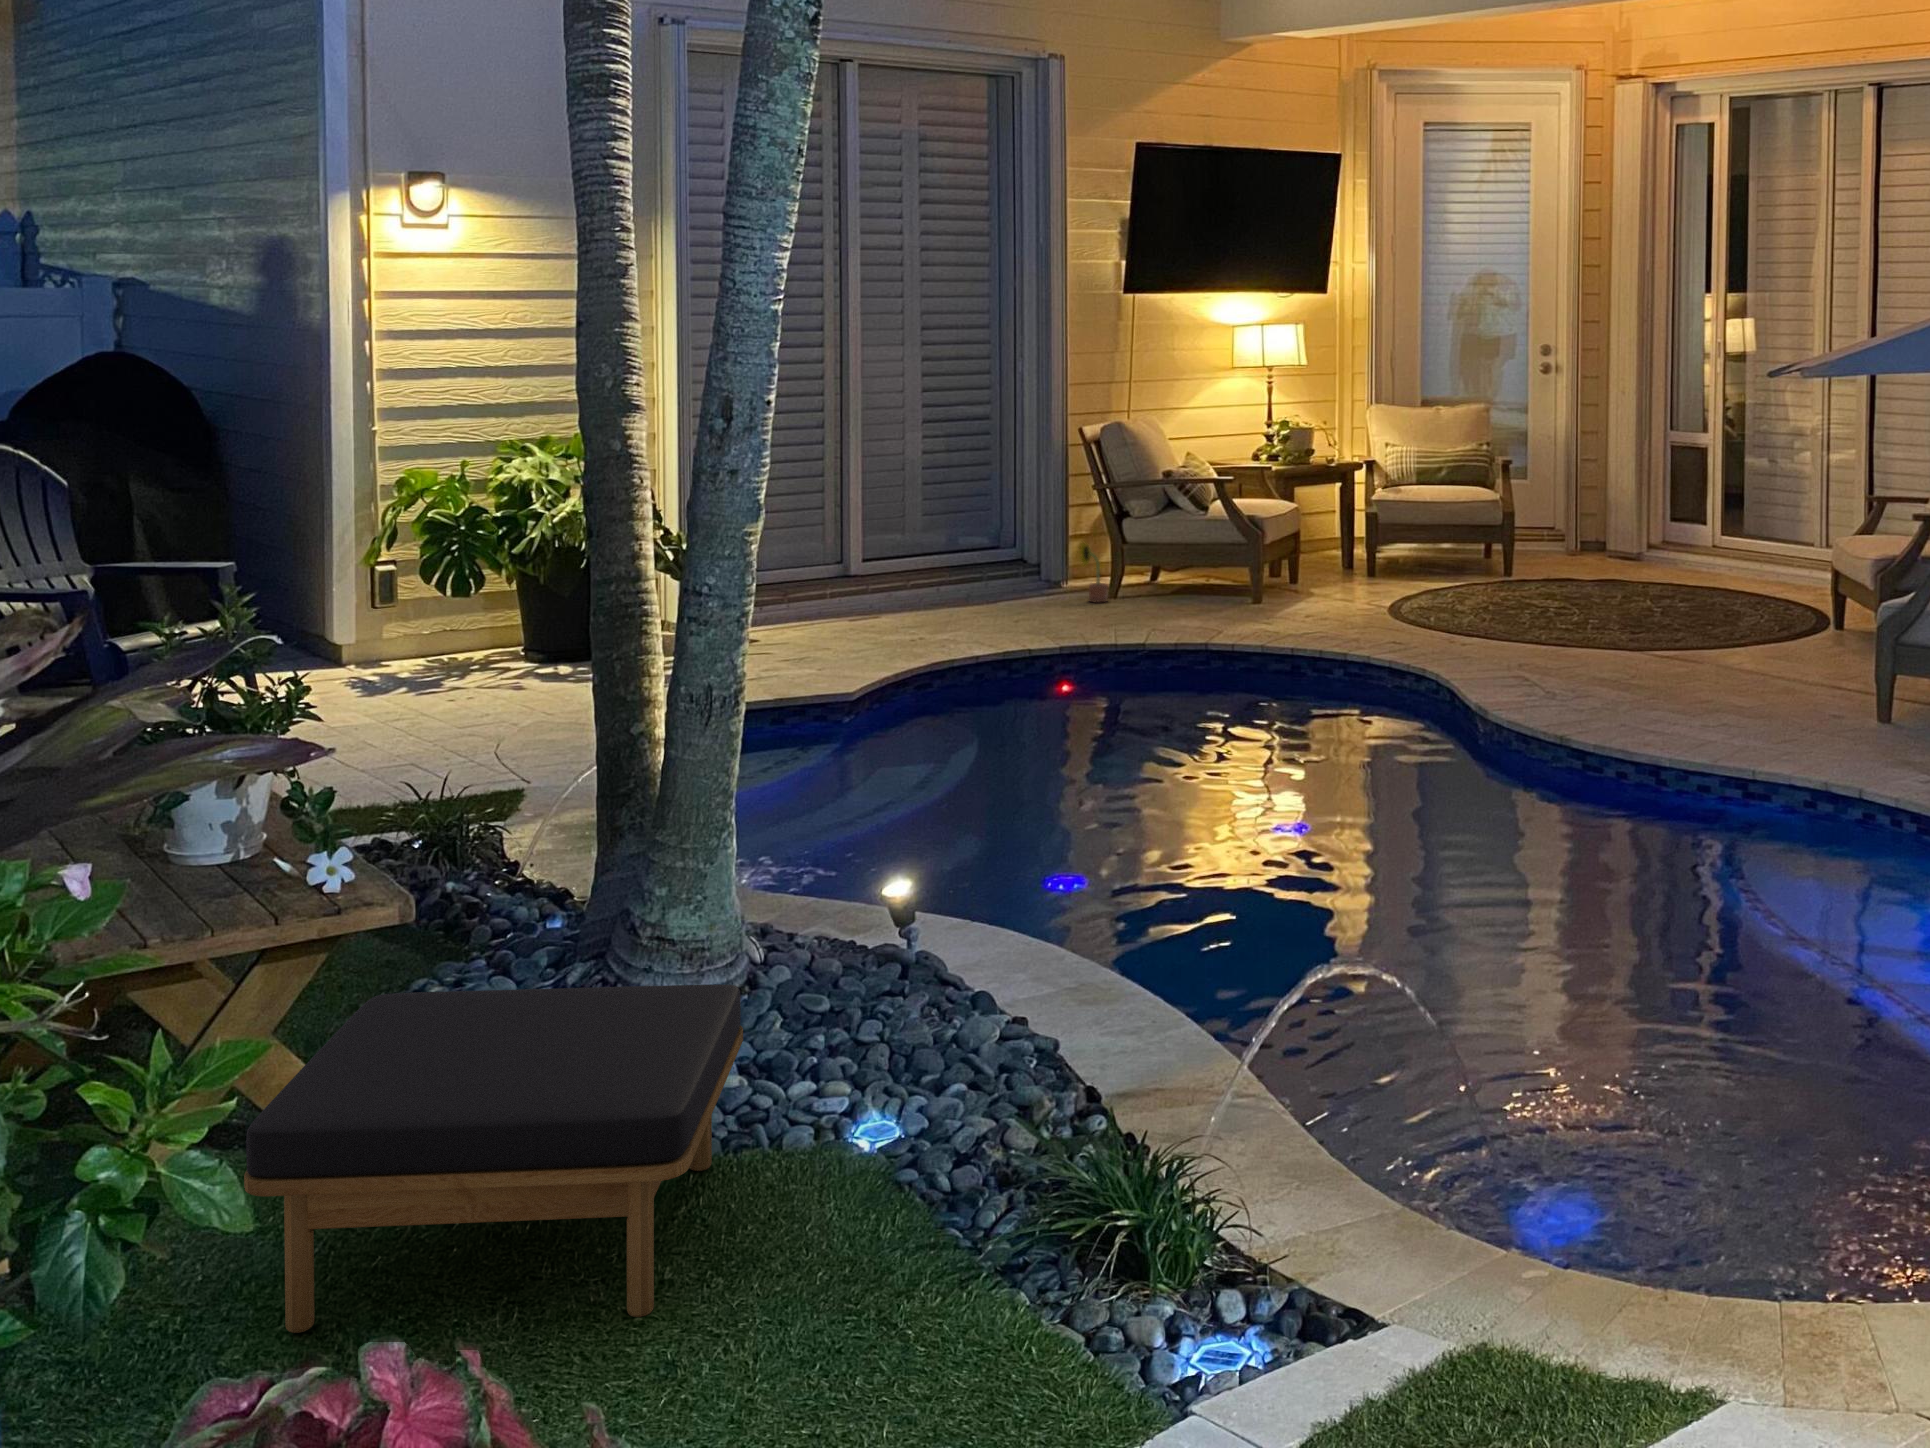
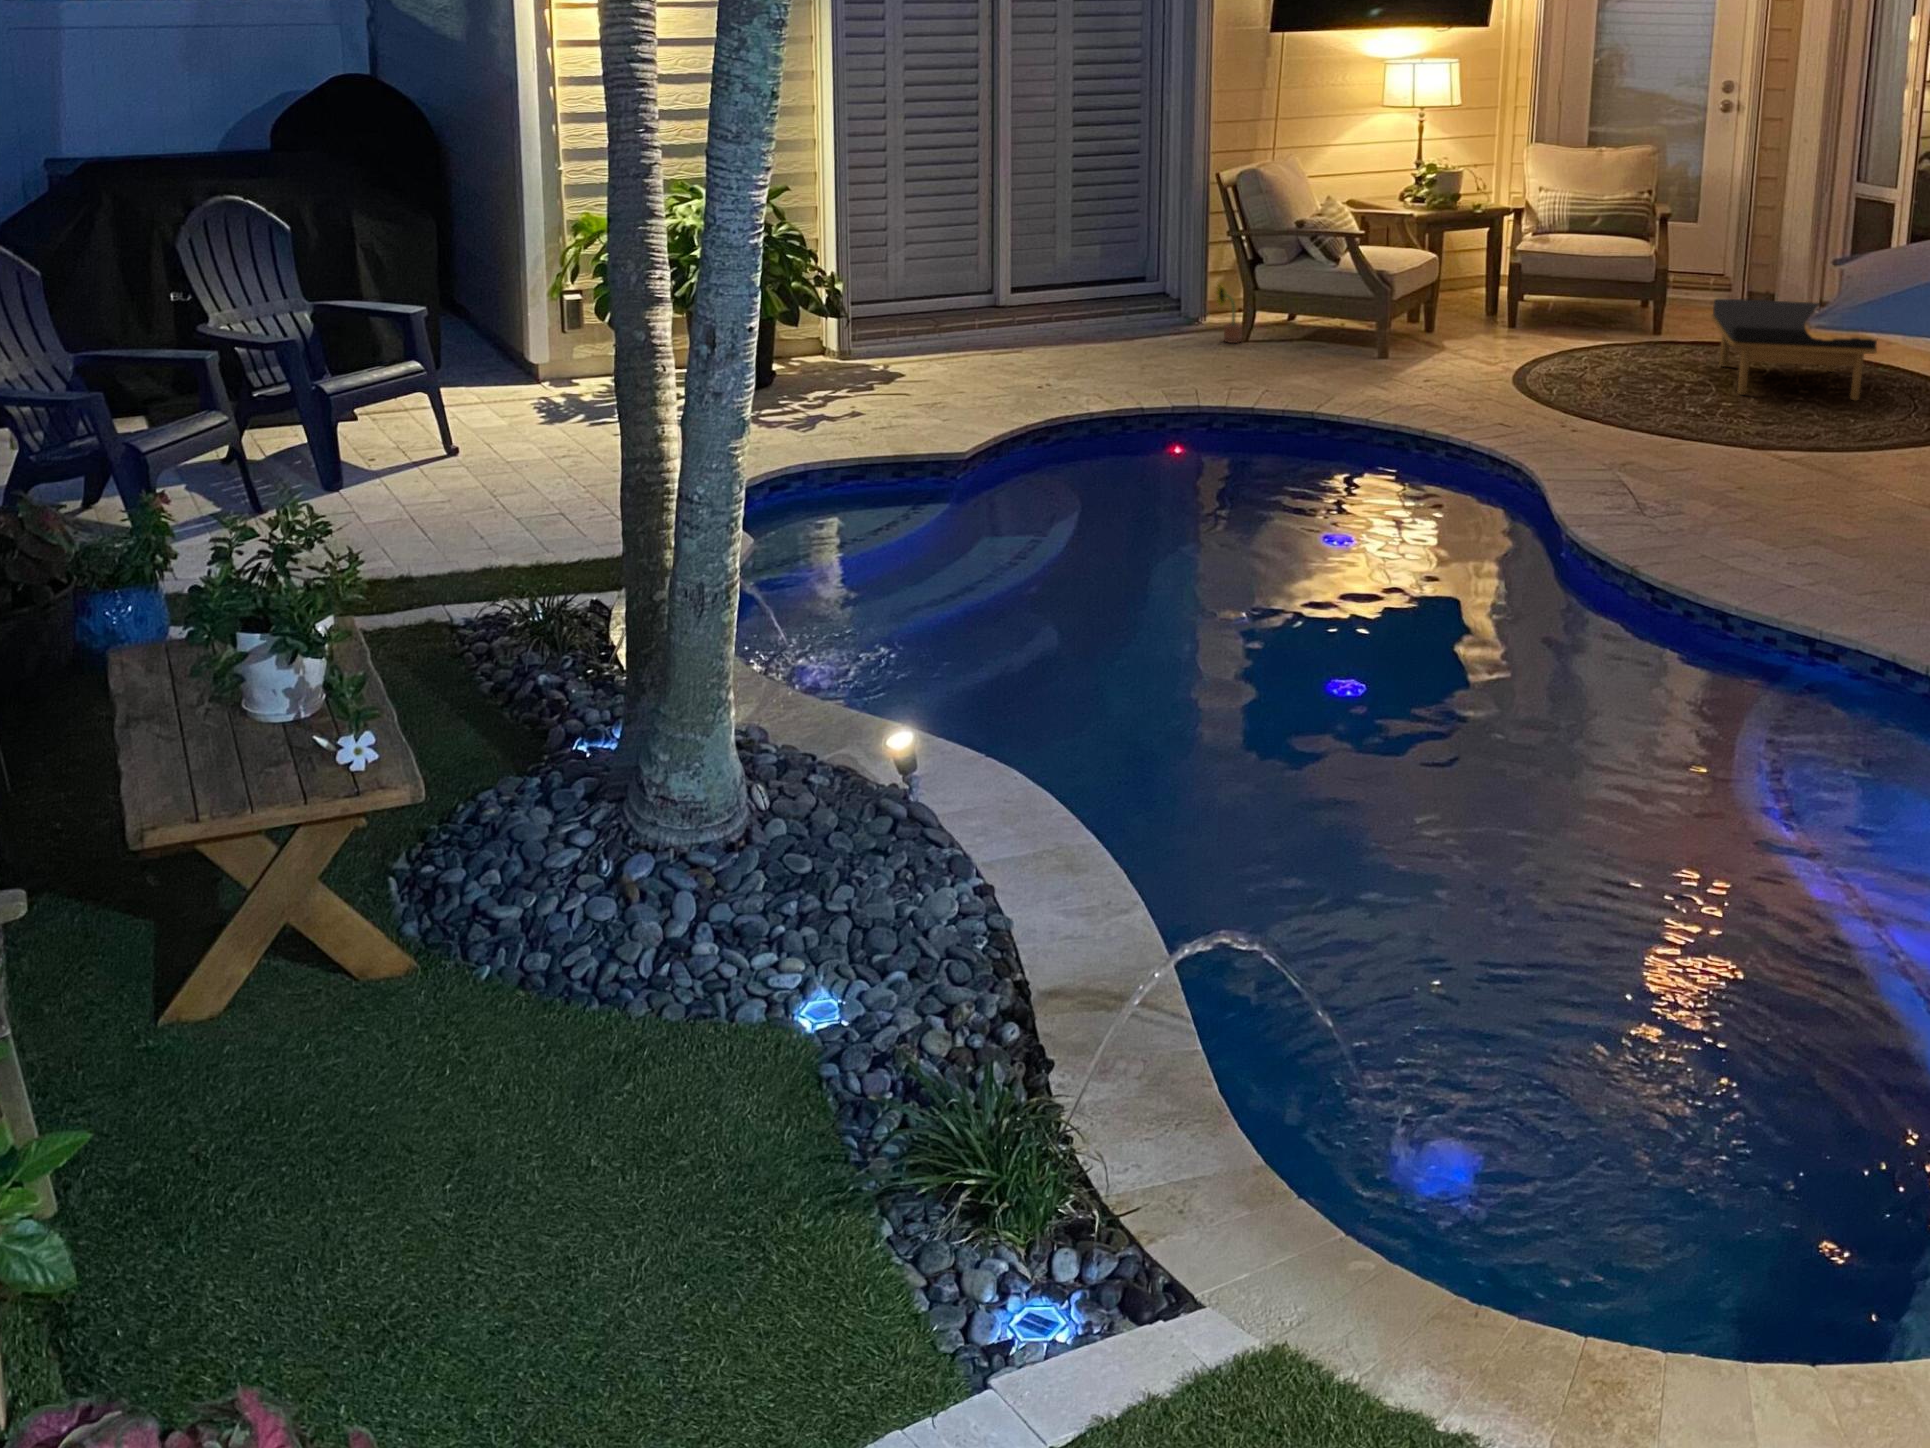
ottoman: present [244,984,743,1333] -> present [1712,299,1877,400]

